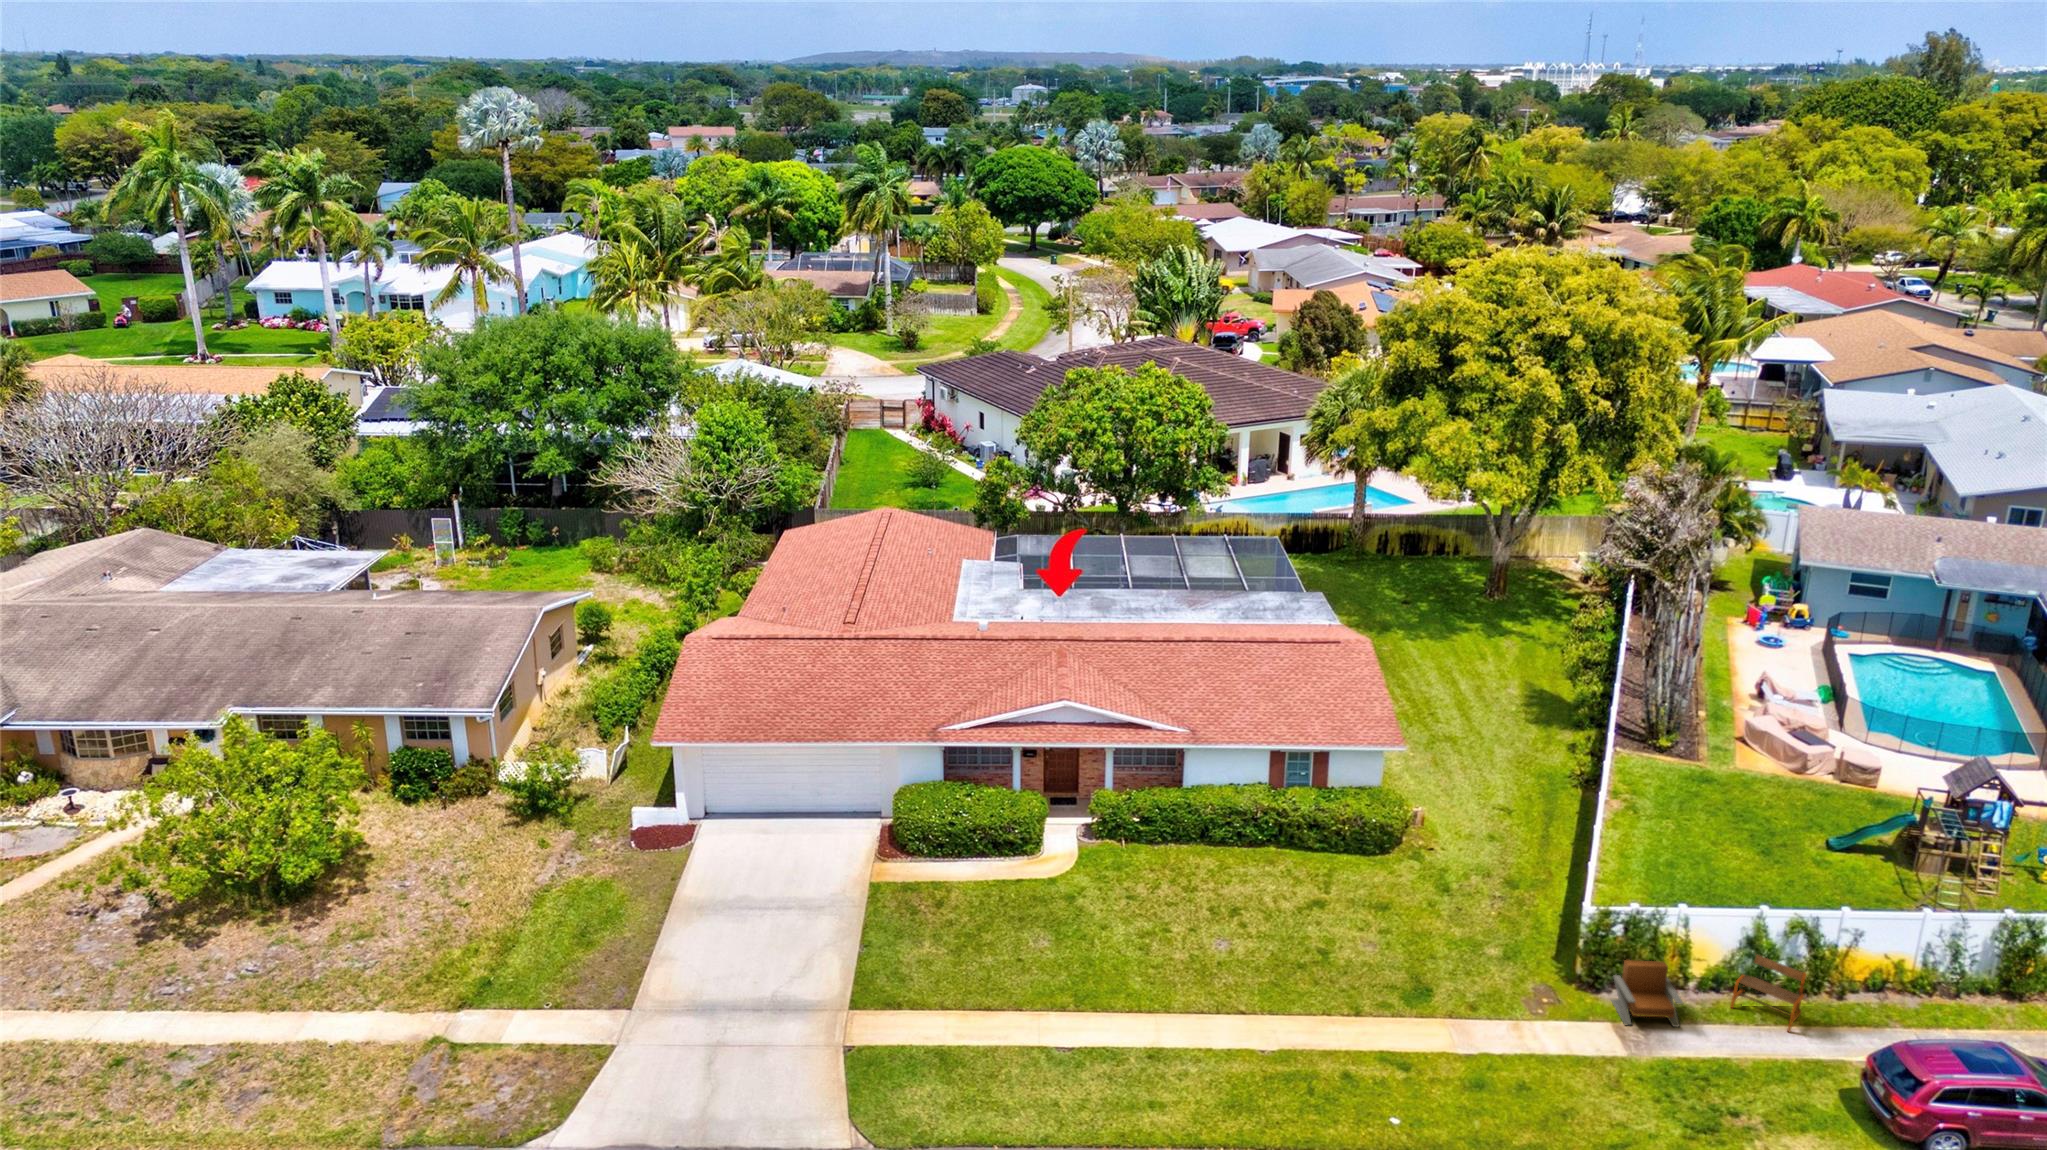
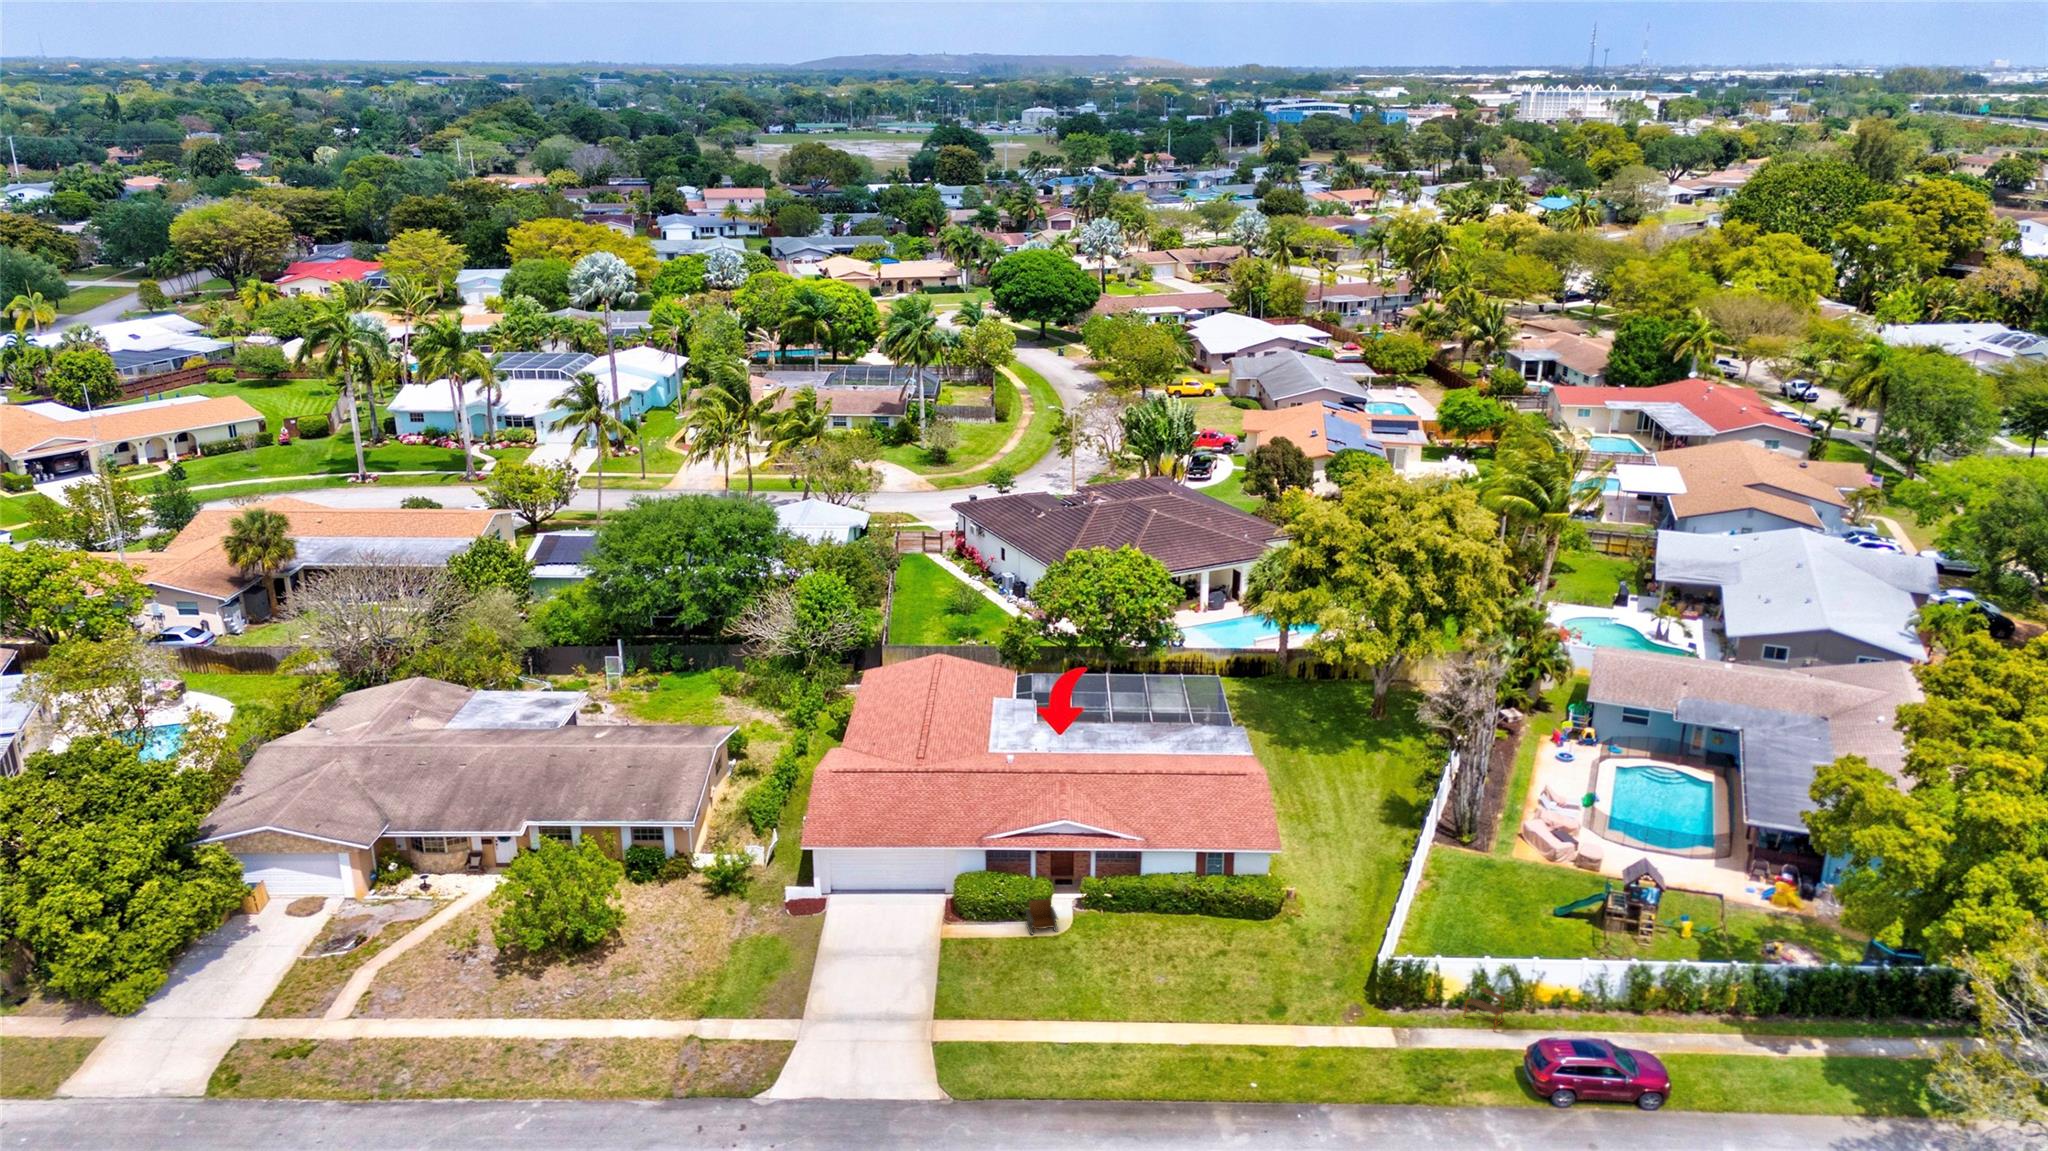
lounge chair: present [1611,960,1683,1027] -> present [1026,899,1058,935]

